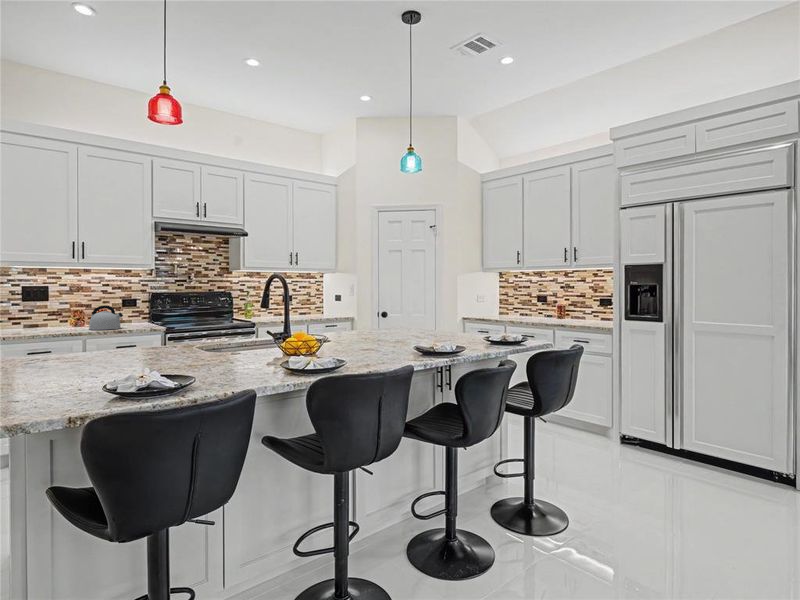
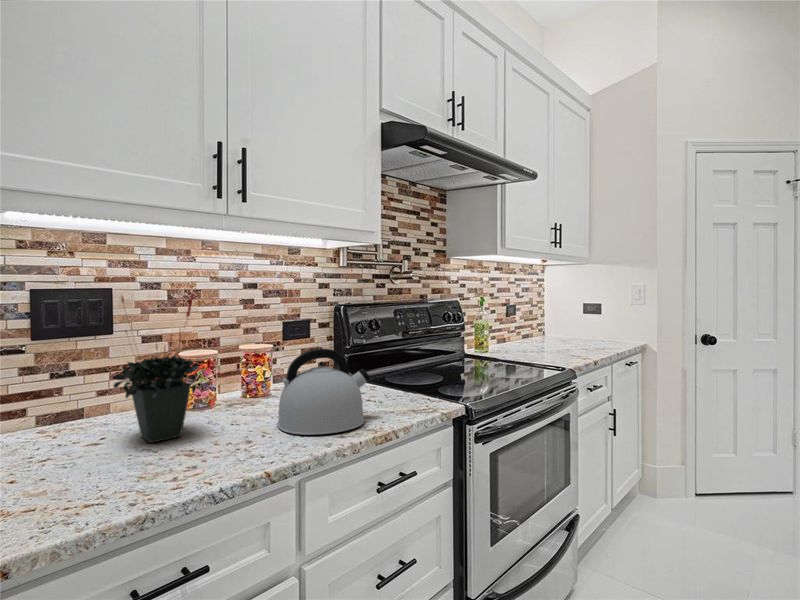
potted plant: none [40,287,66,329] -> present [114,292,199,443]

